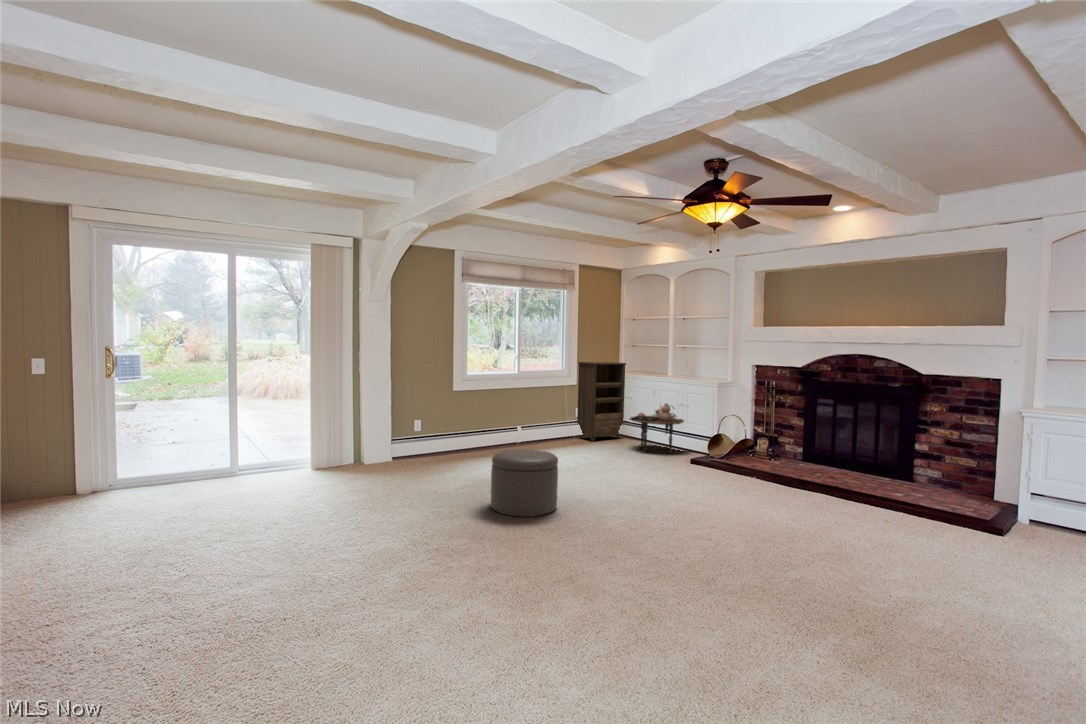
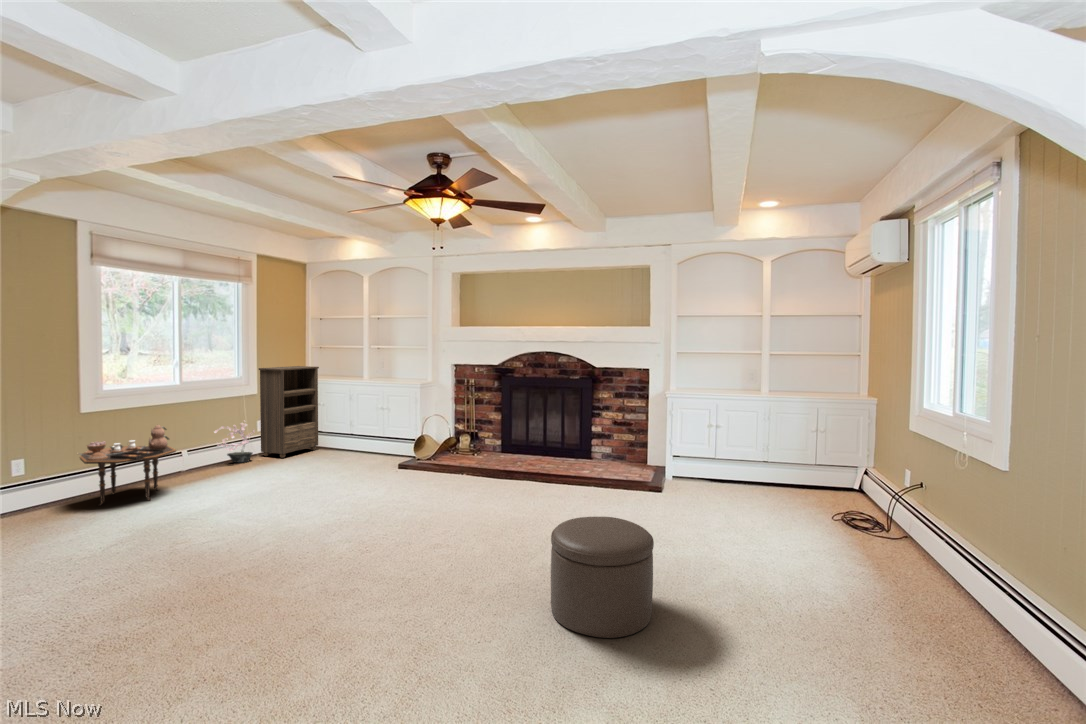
side table: present [630,403,684,454] -> present [76,425,176,506]
potted plant: none [542,404,574,440] -> present [215,423,254,463]
ottoman: present [491,449,558,517] -> present [551,517,654,638]

